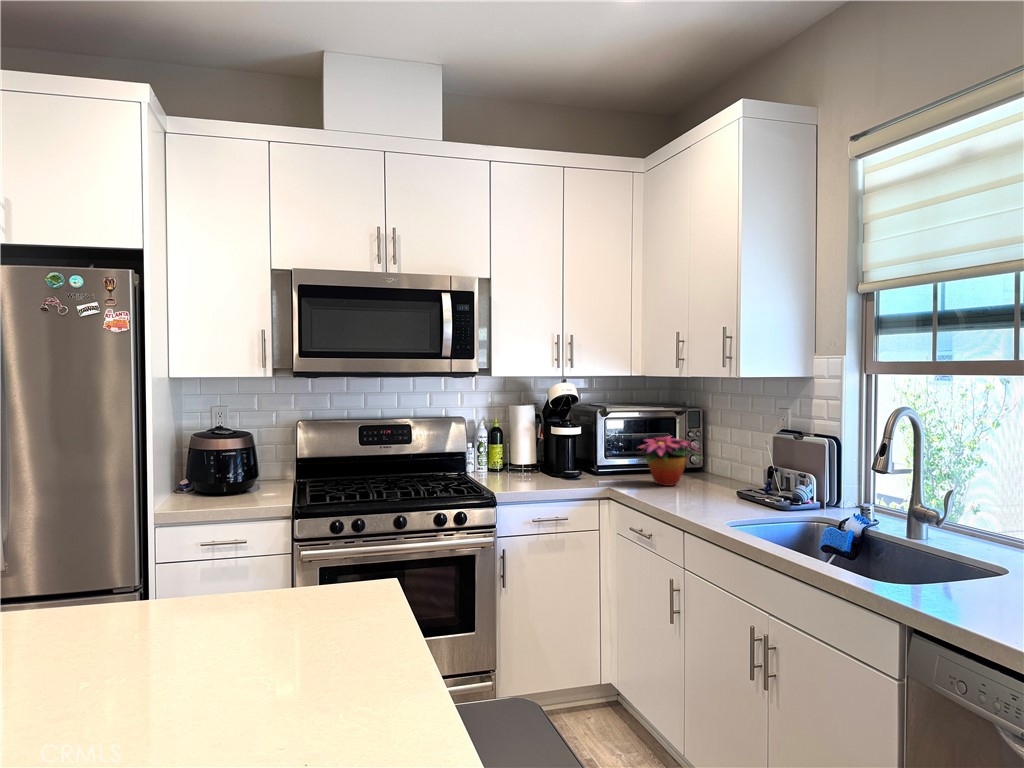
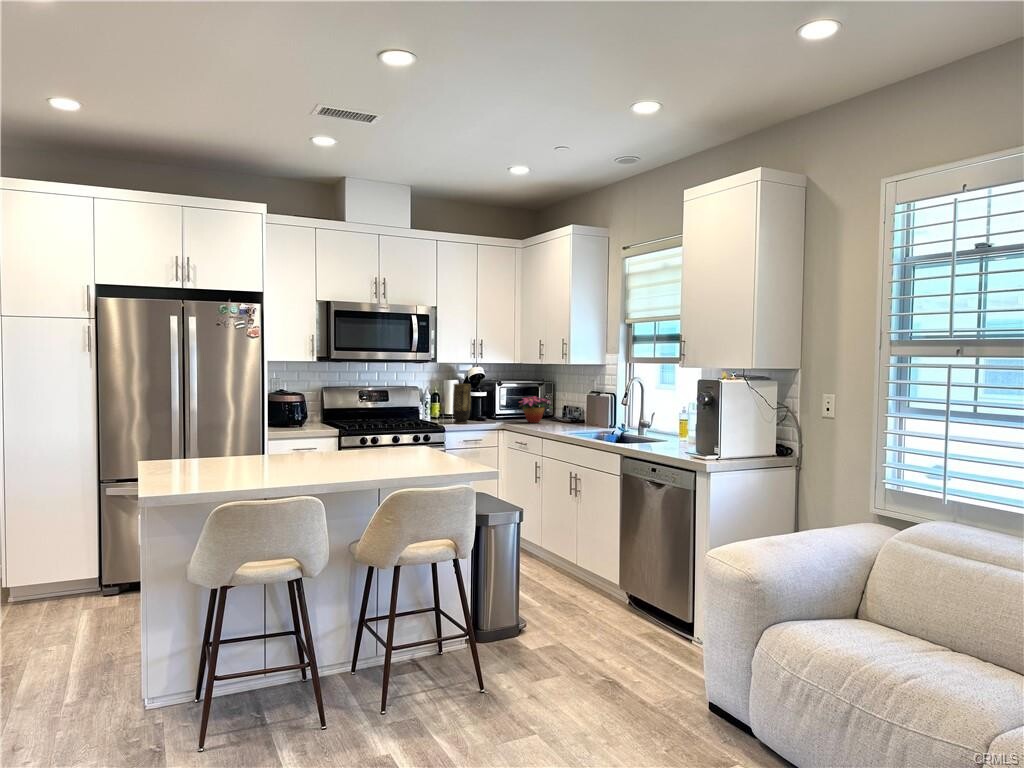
vase: none [517,414,549,487] -> present [453,383,471,423]

